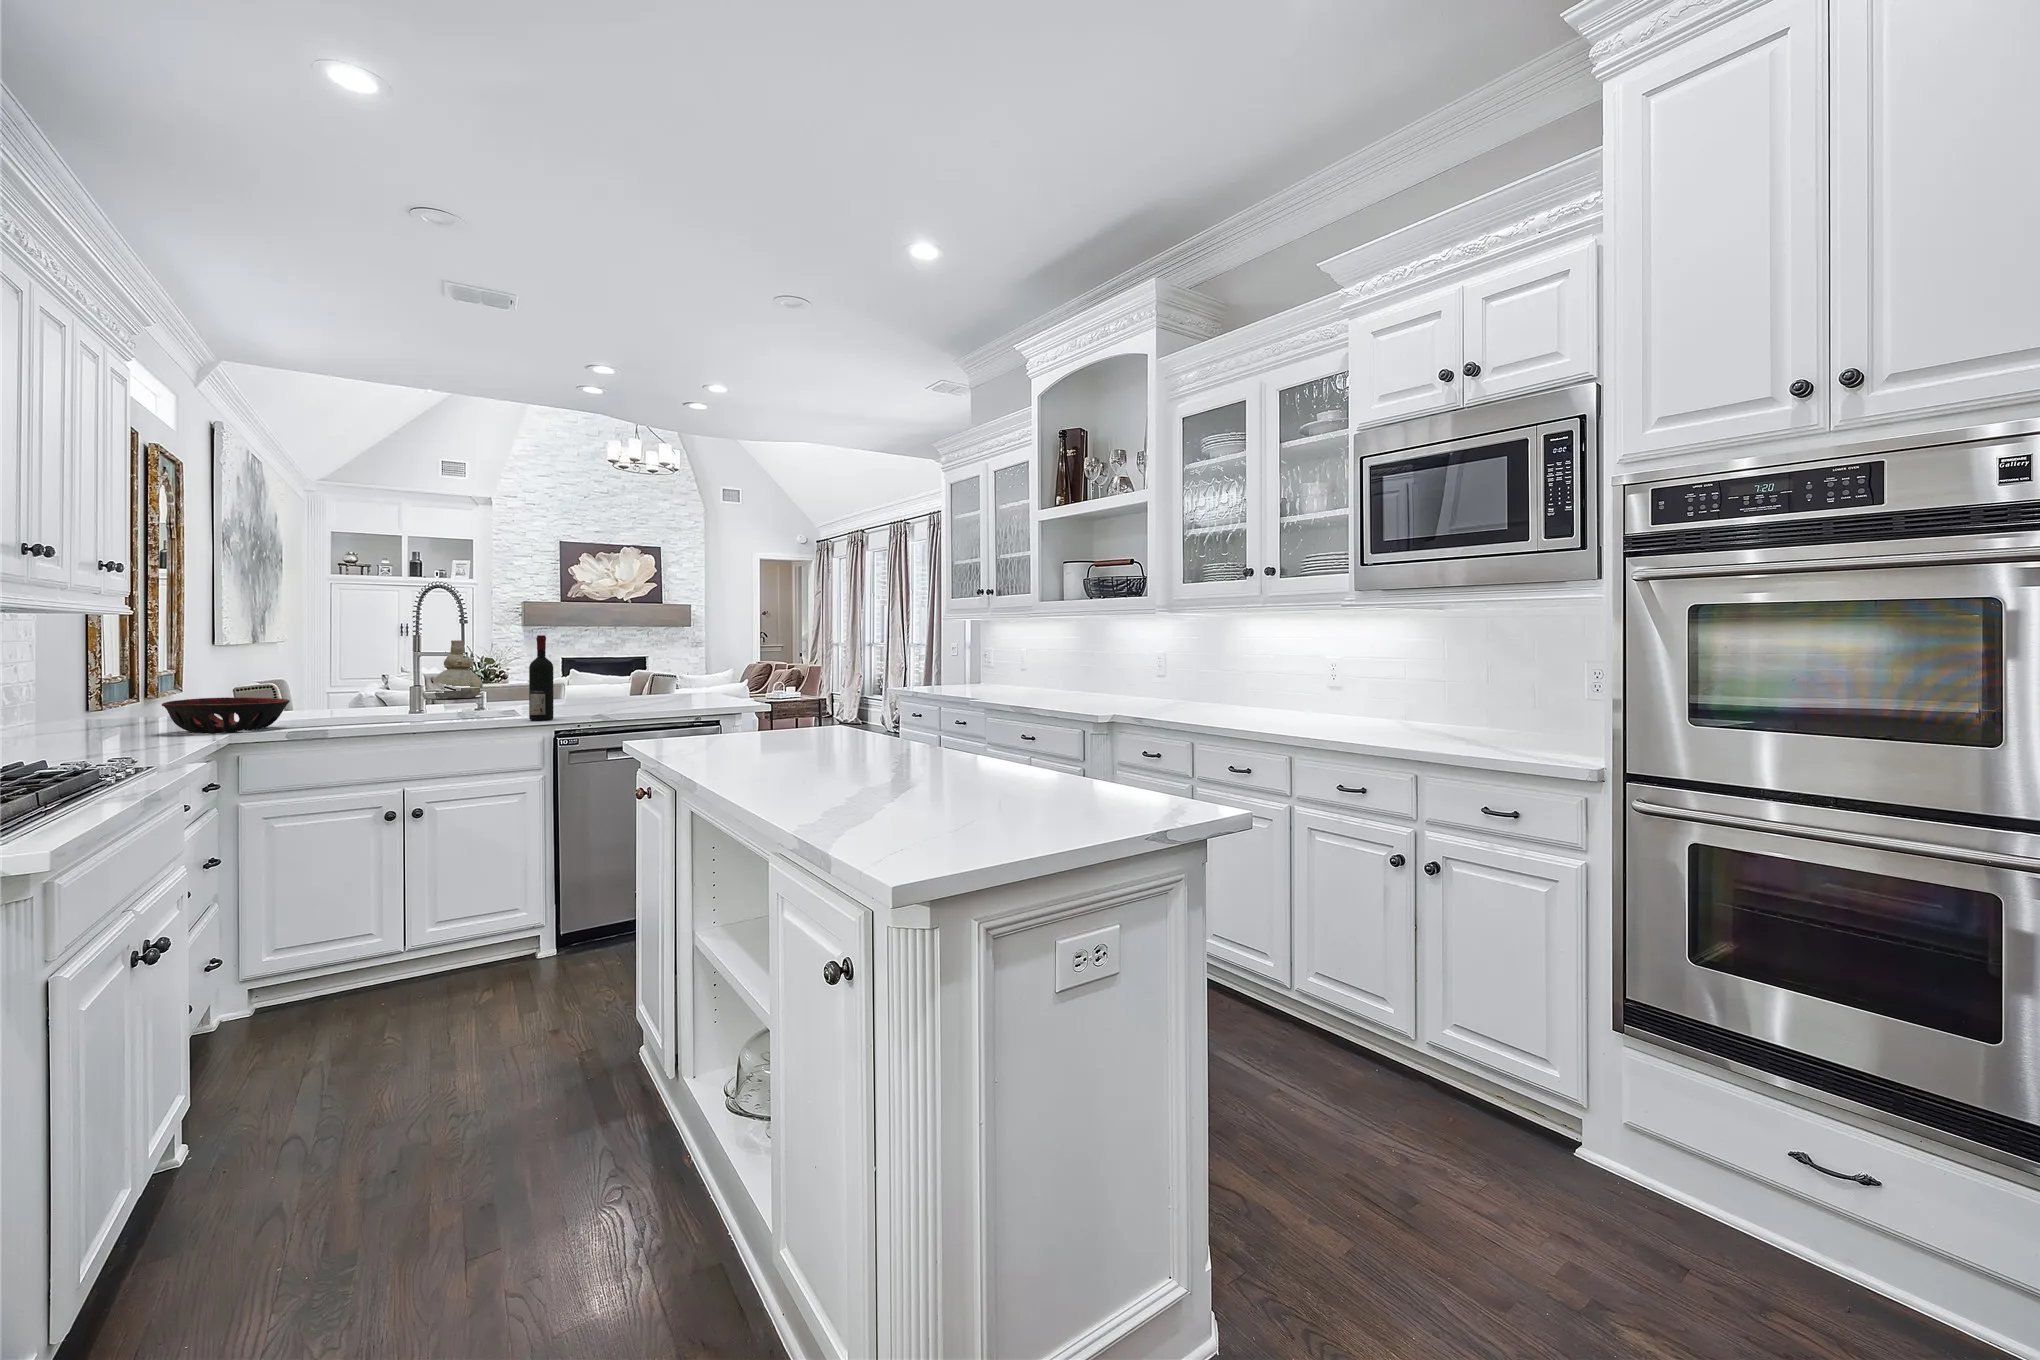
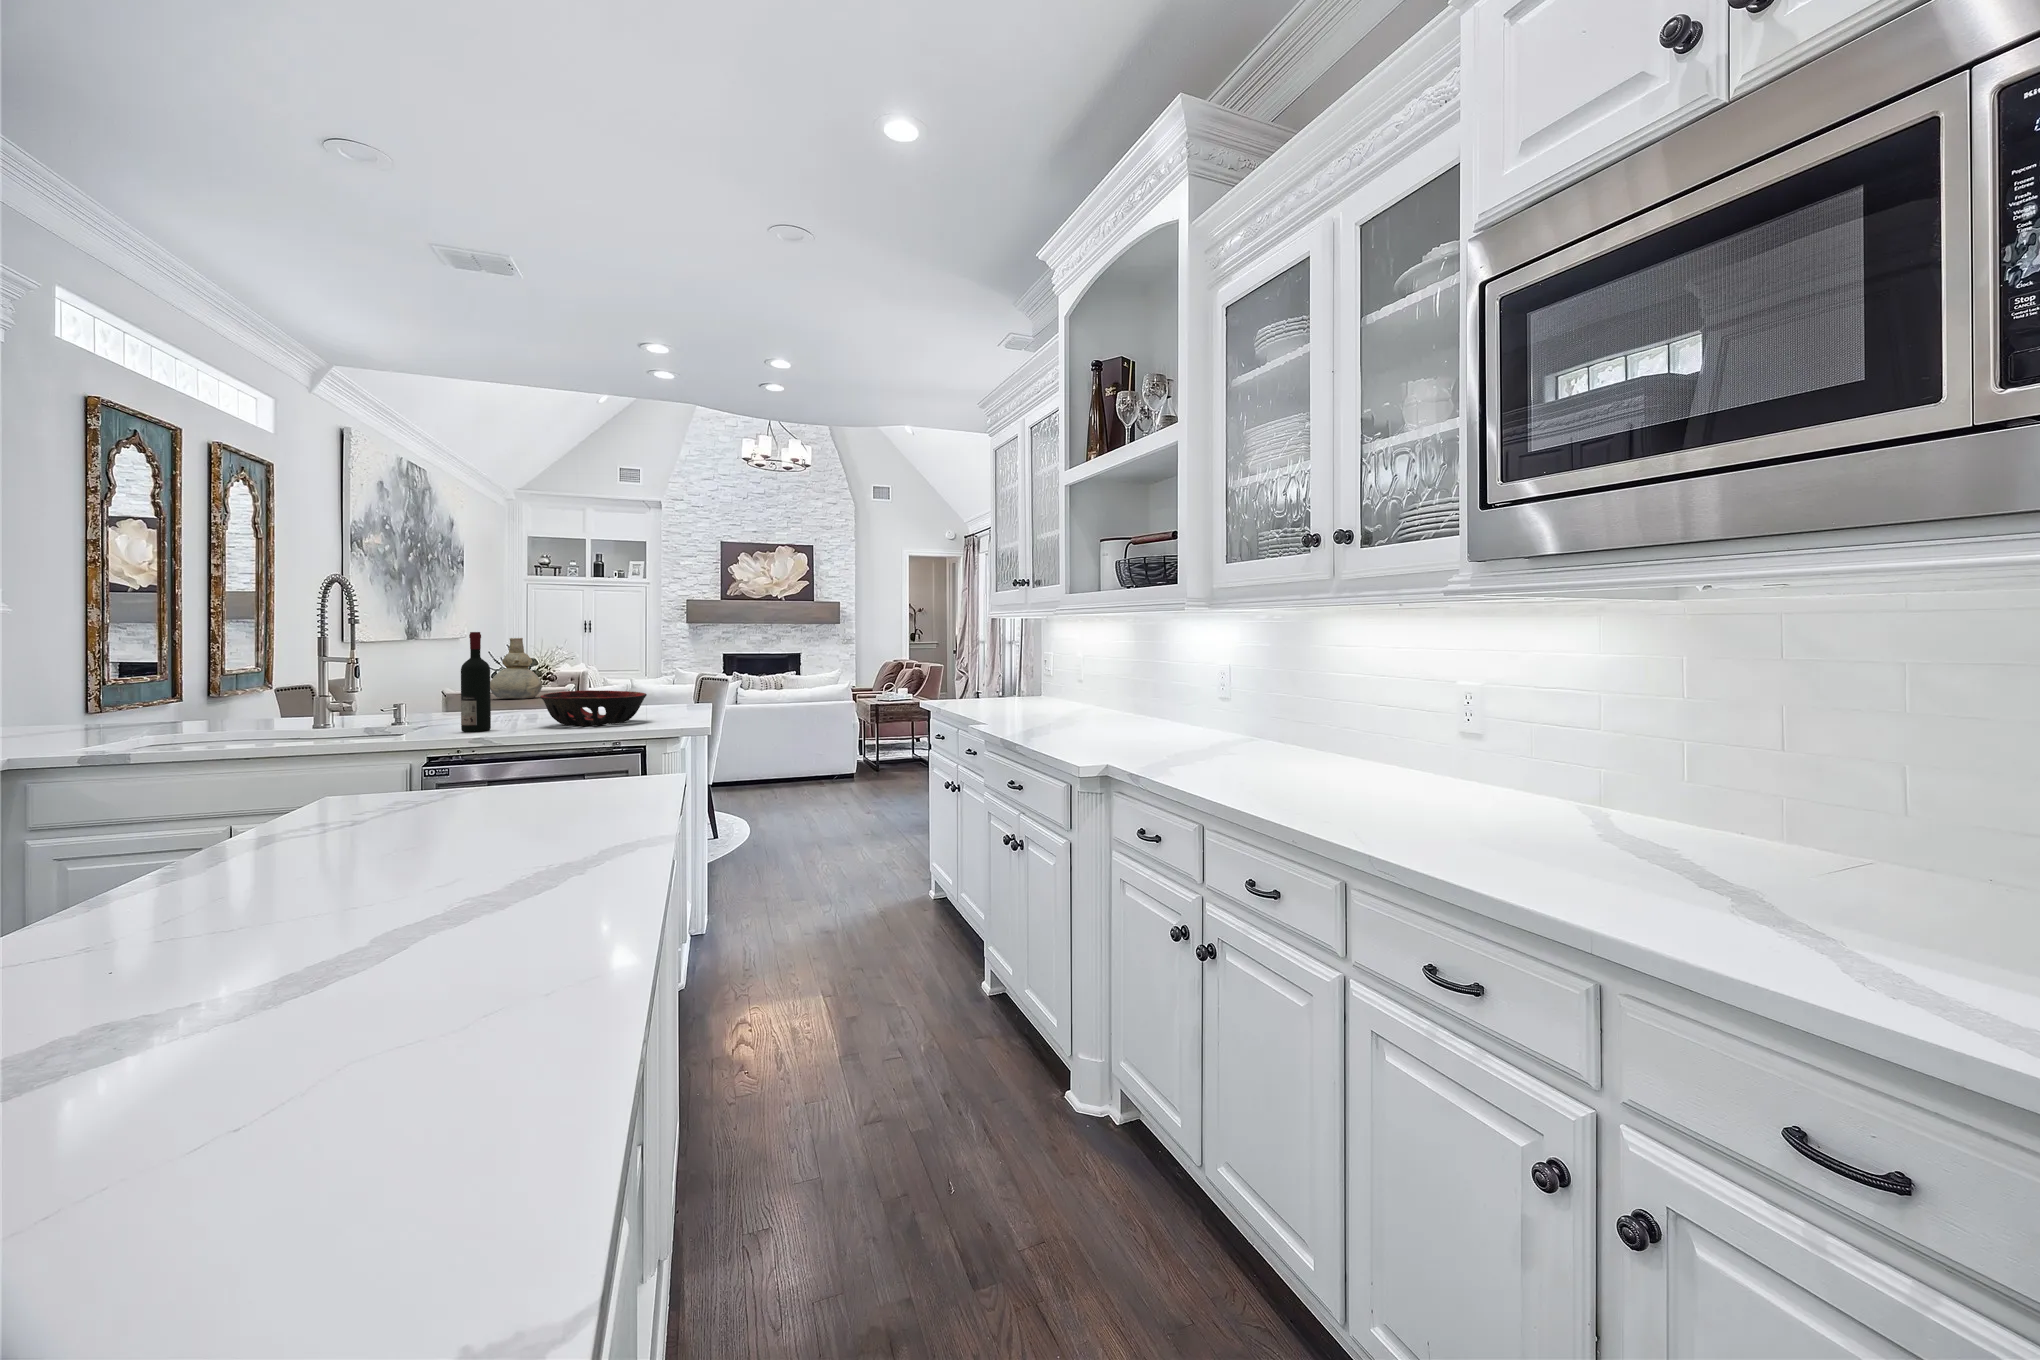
decorative bowl: present [162,697,290,733] -> present [540,690,647,726]

